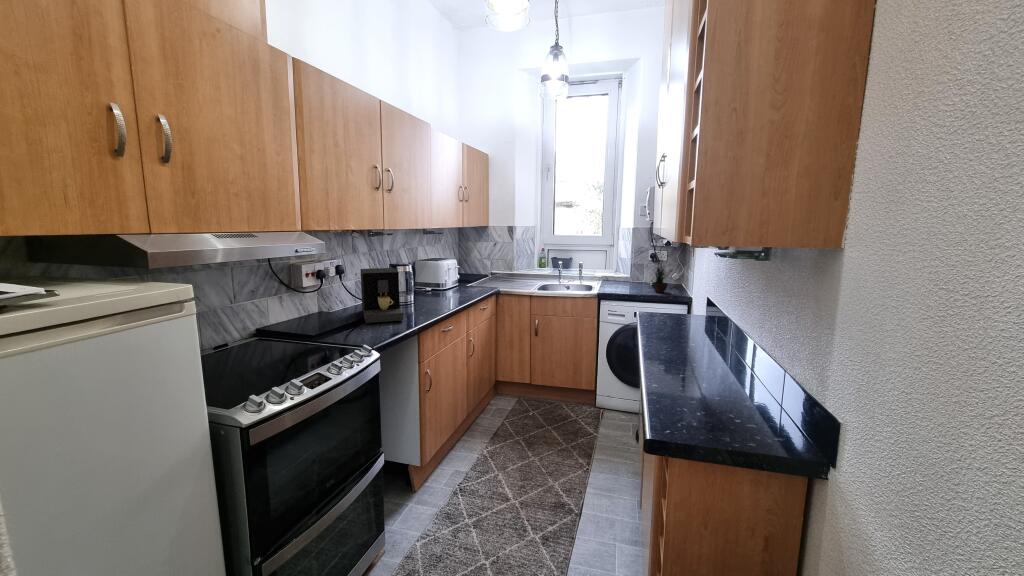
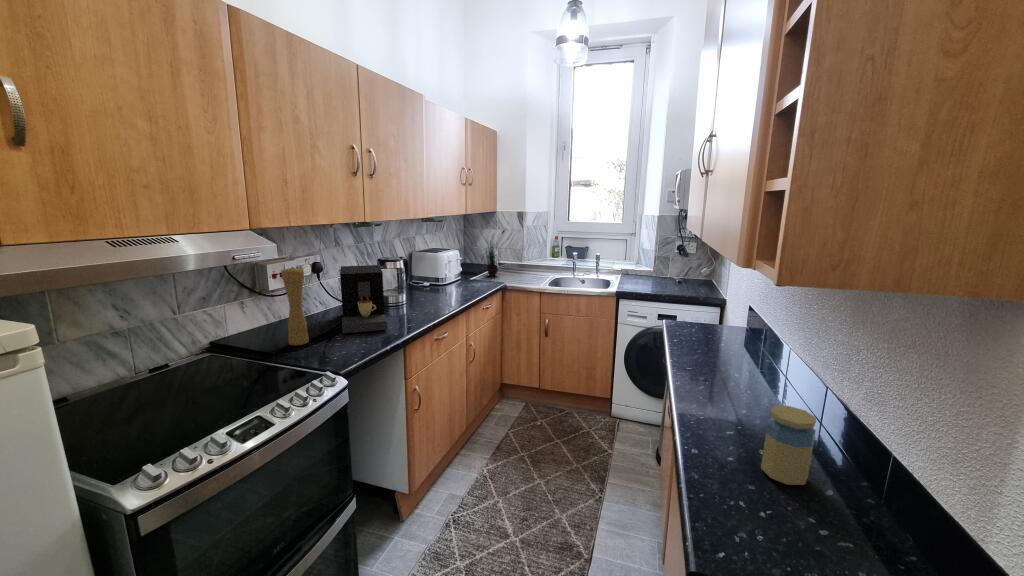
potted plant: present [652,260,668,293] -> present [486,242,498,276]
pepper mill: none [318,265,339,331] -> present [281,267,309,345]
jar: none [707,351,744,408] -> present [761,406,816,485]

